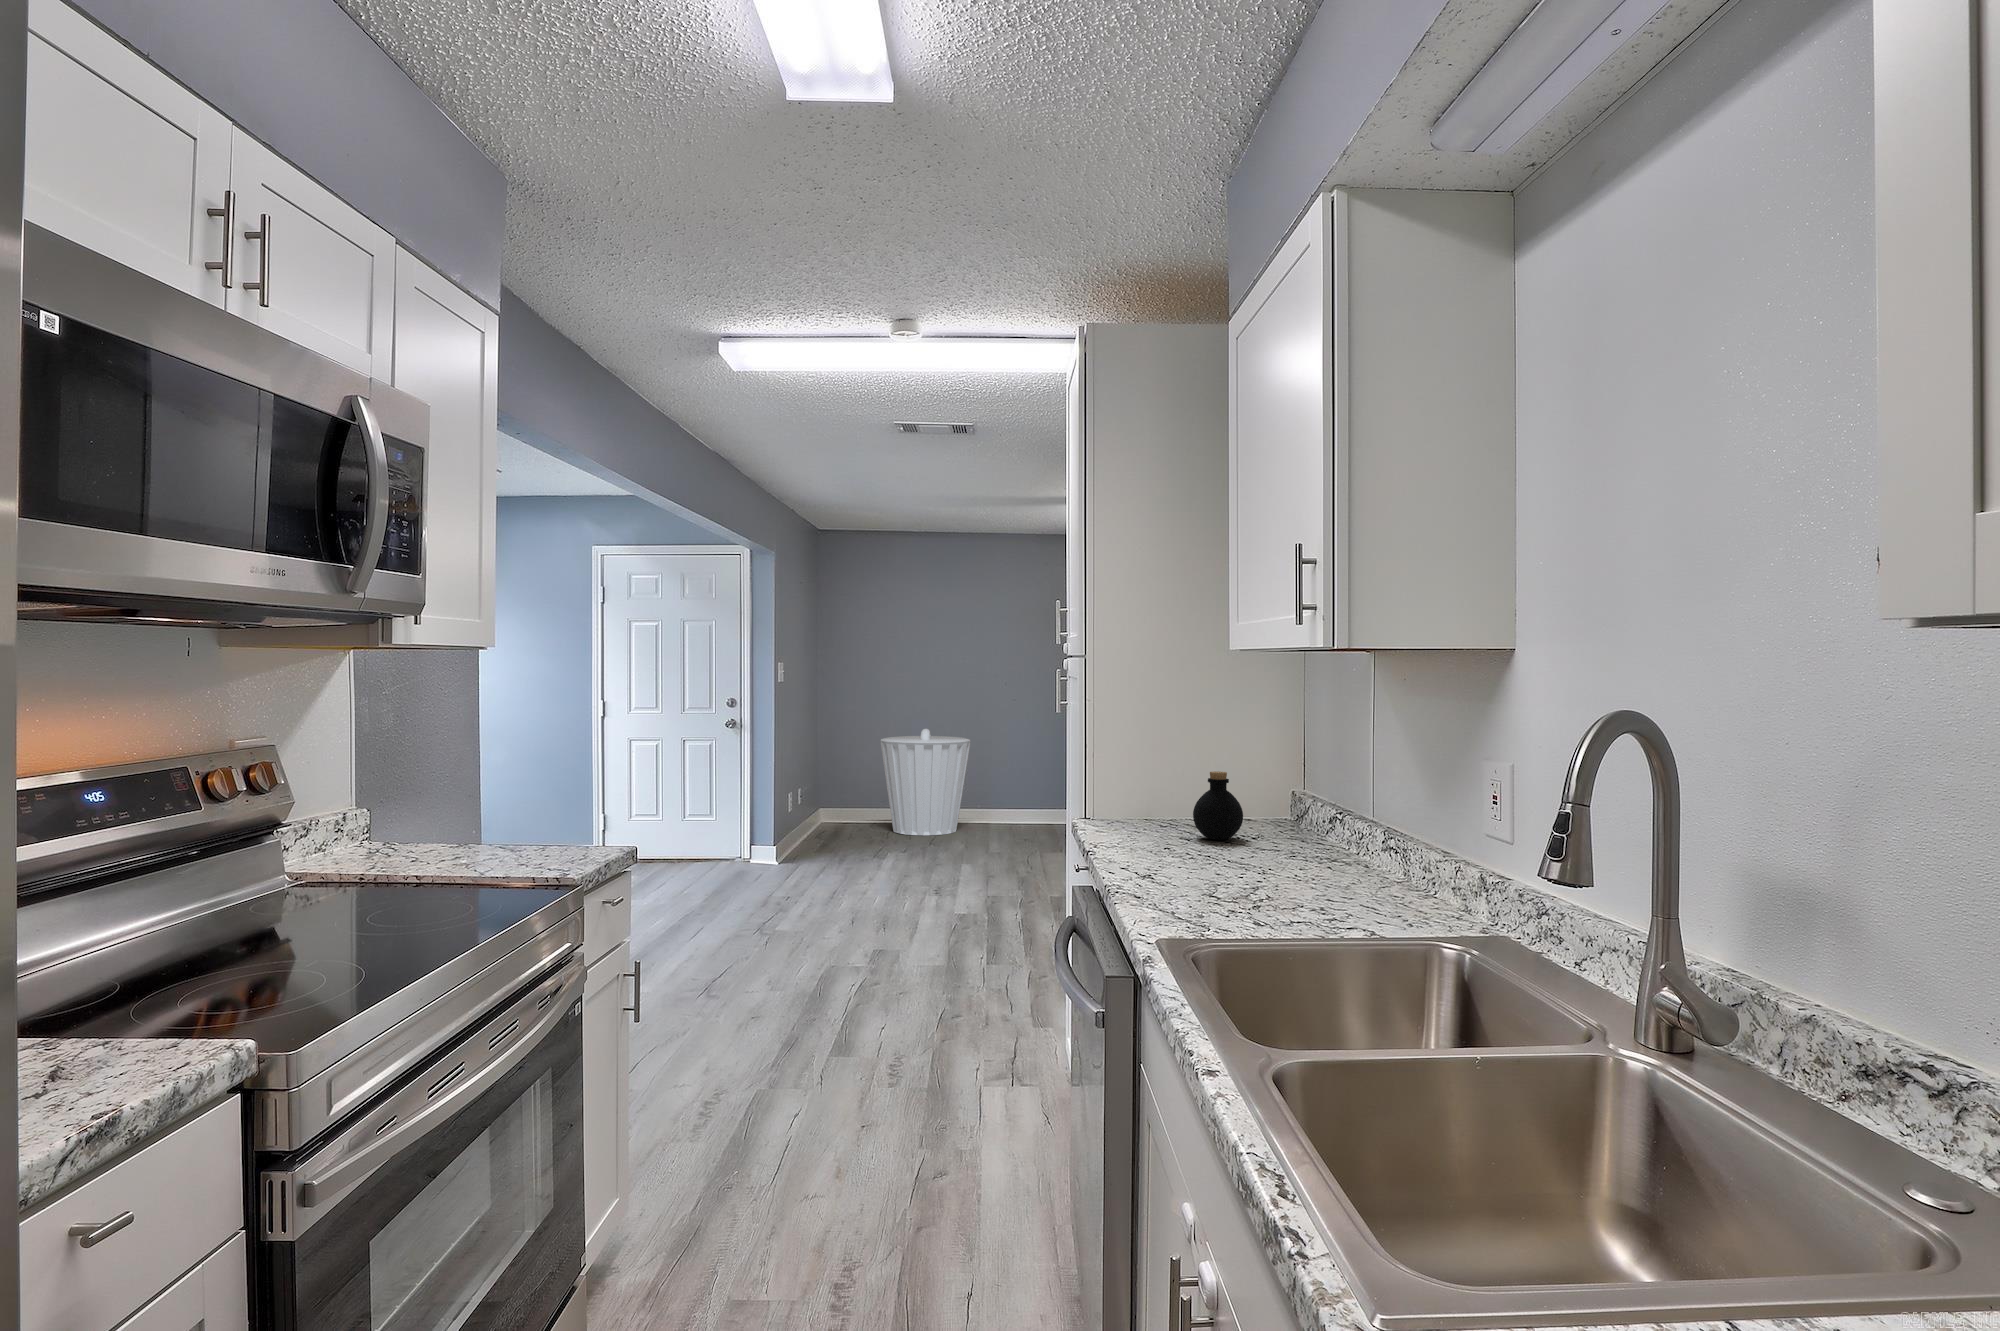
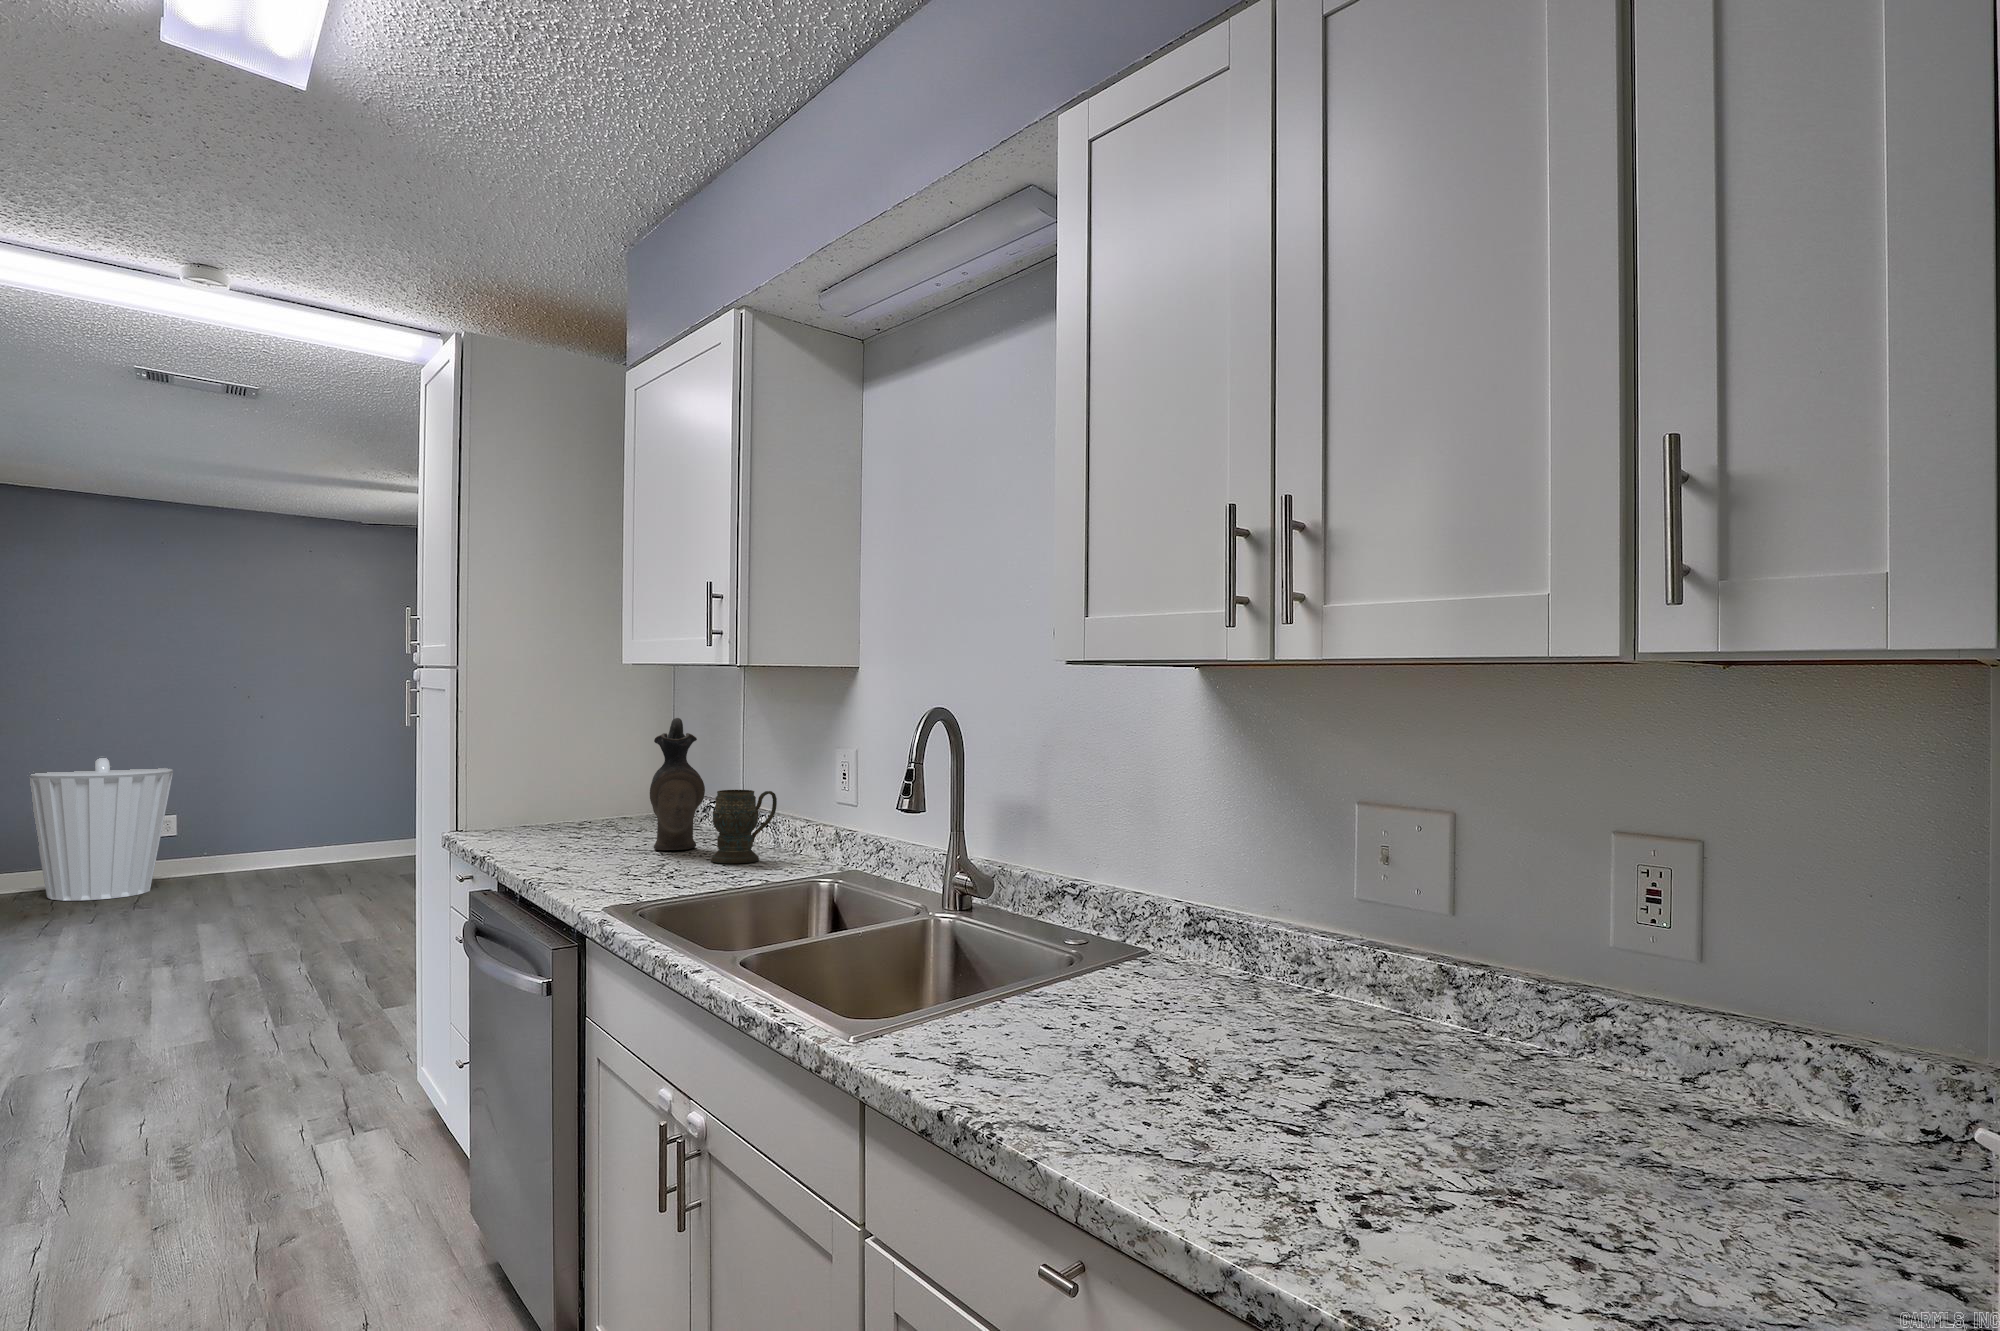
ceramic pitcher: none [1247,713,1313,871] -> present [650,718,705,850]
bottle: present [1193,771,1243,840] -> none [584,773,630,834]
mug: none [1311,805,1398,901] -> present [711,790,777,863]

